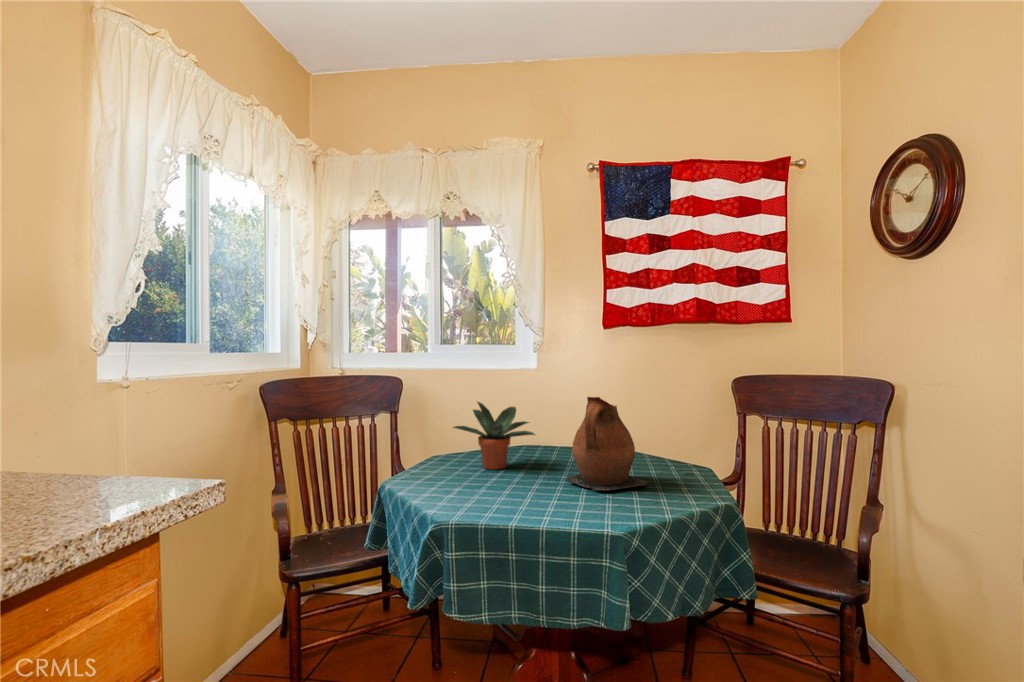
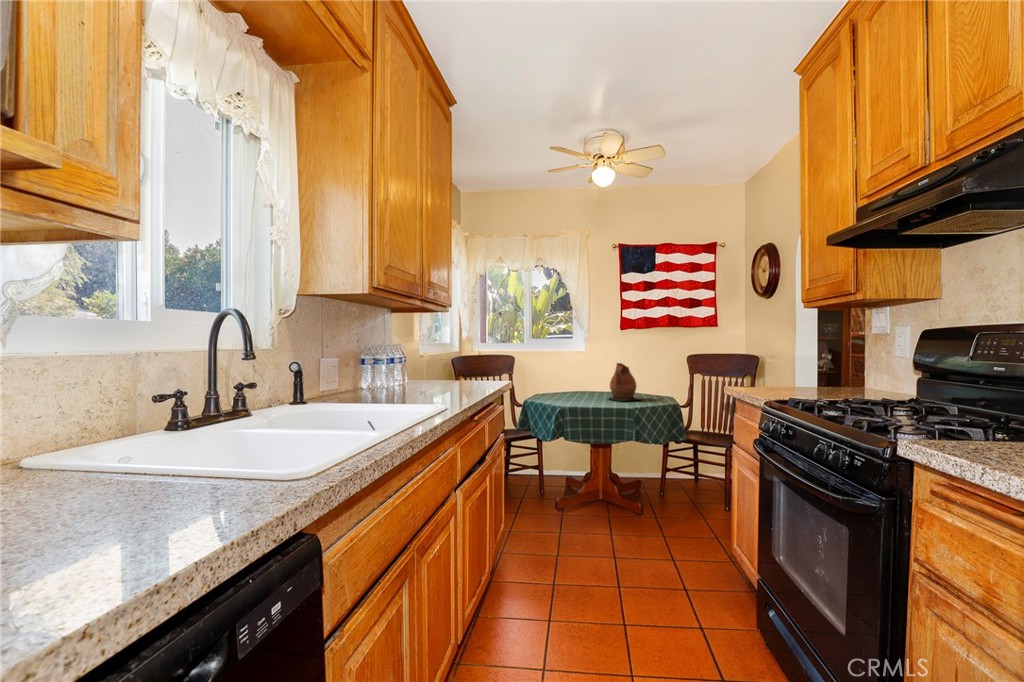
potted plant: present [453,402,535,470] -> none [554,366,592,396]

